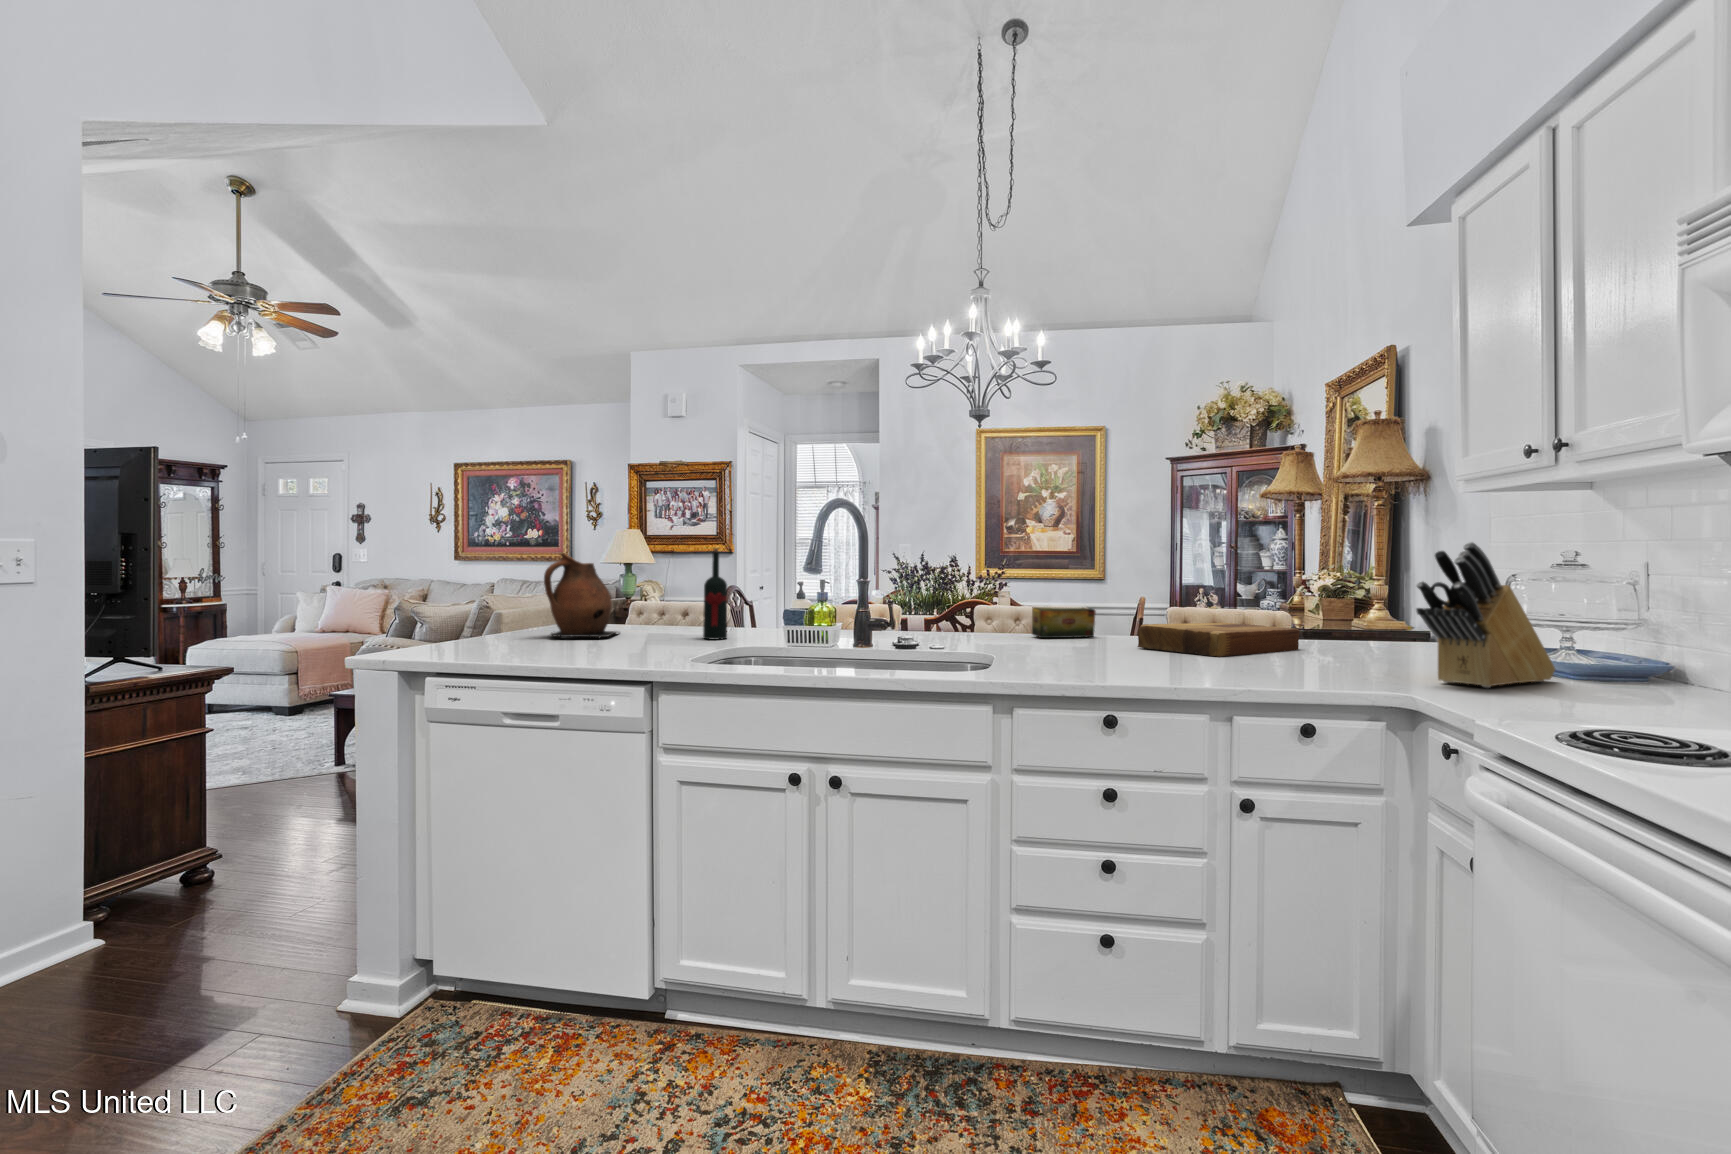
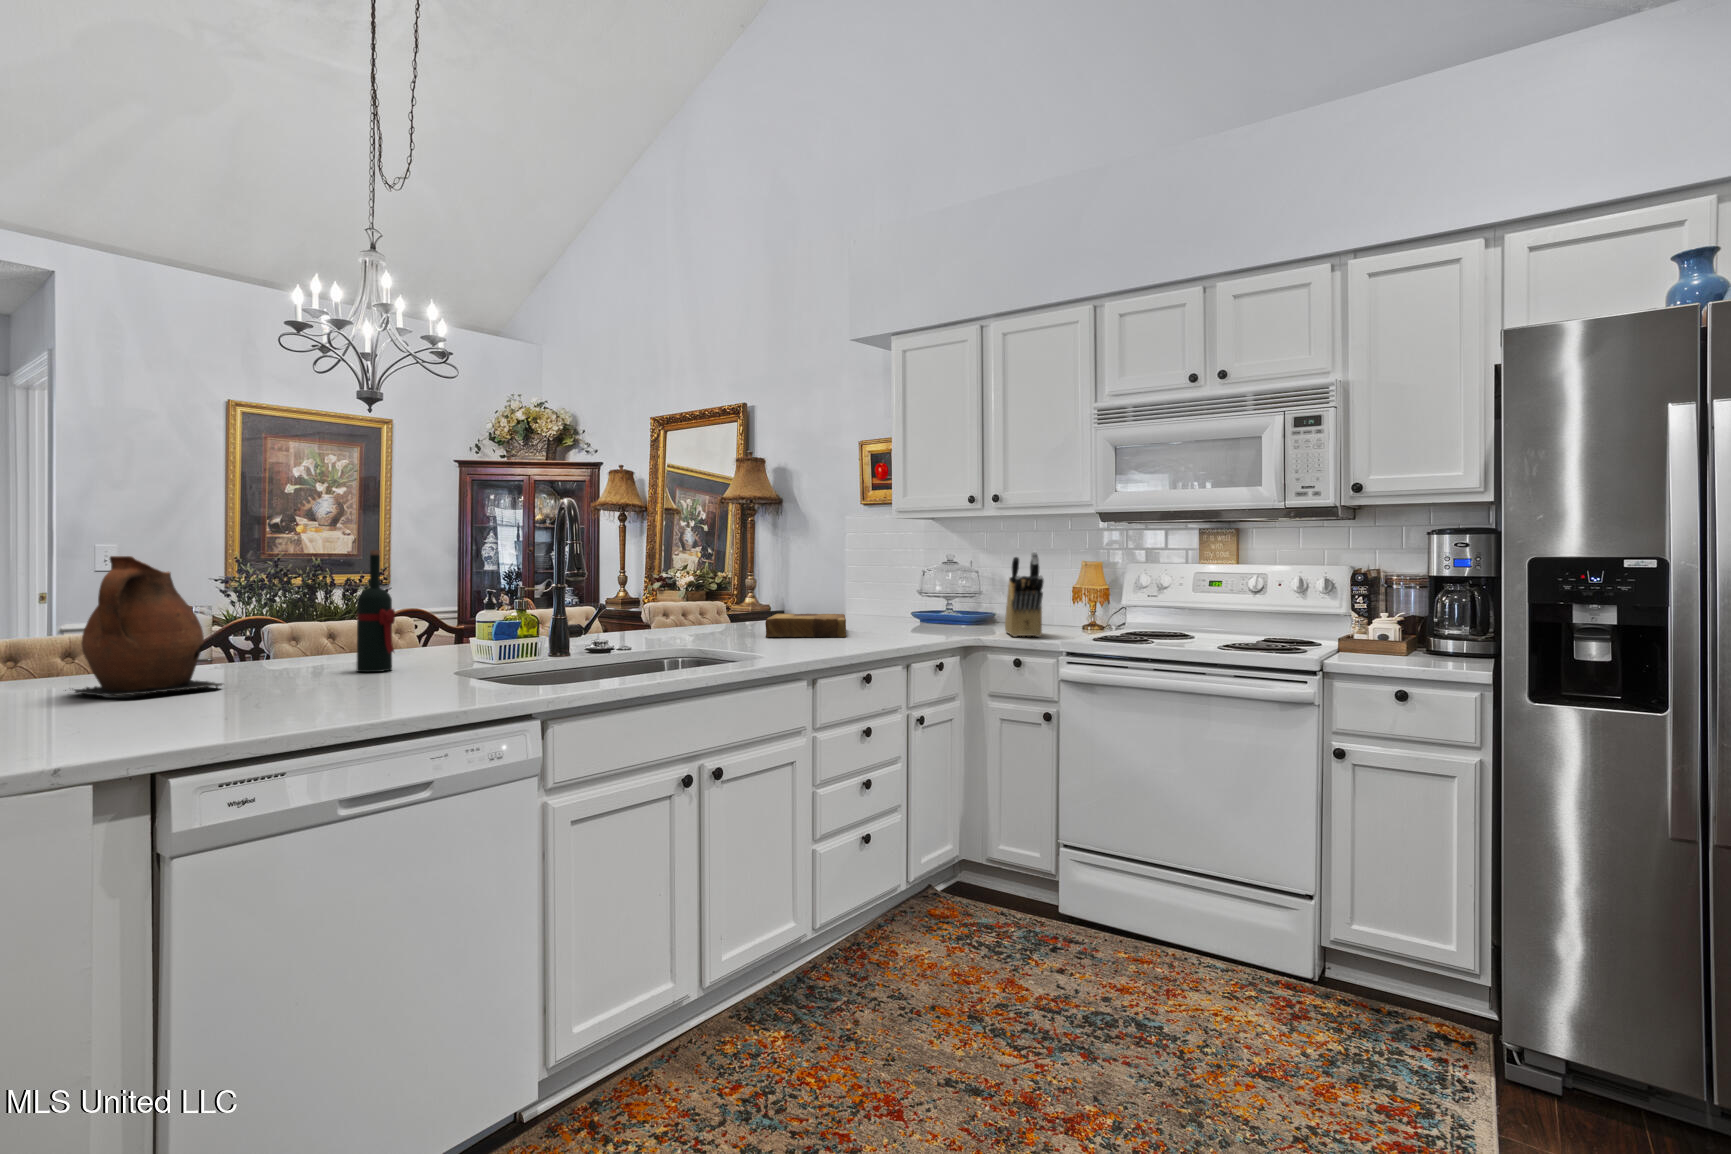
tea box: present [1032,607,1096,638] -> none [633,608,683,639]

